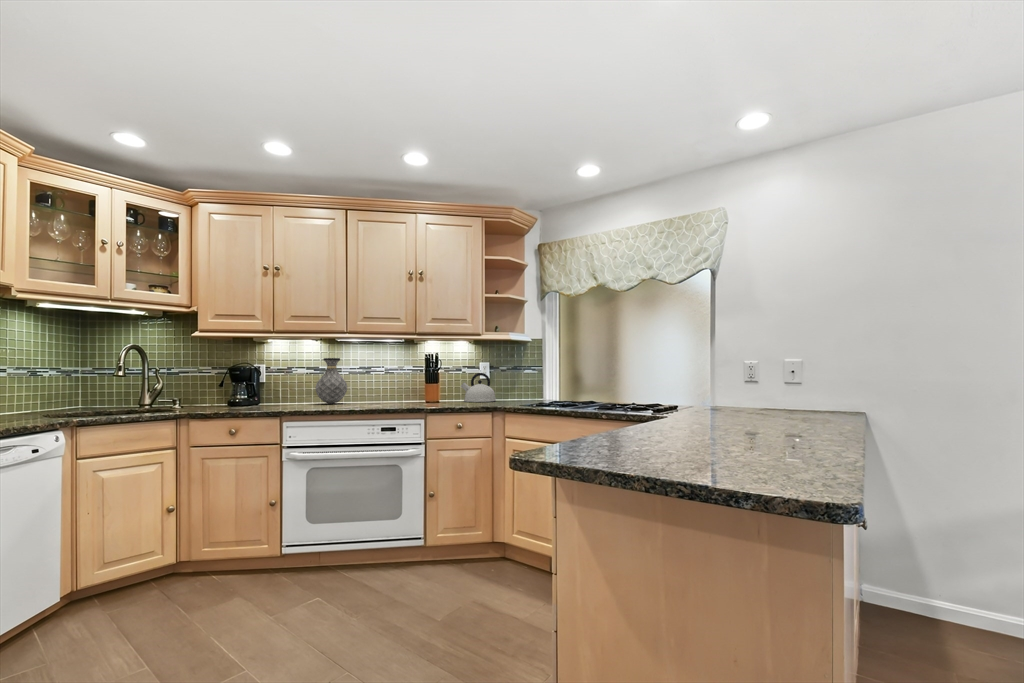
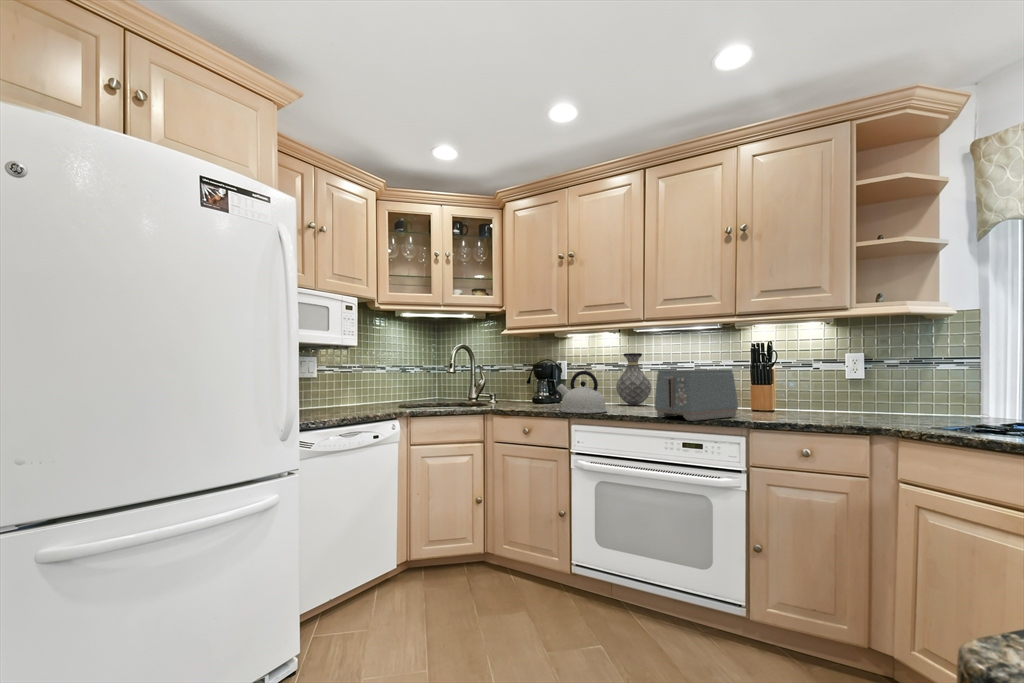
toaster: none [361,372,419,410] -> present [655,369,738,421]
kettle: present [461,373,496,402] -> present [557,371,607,413]

